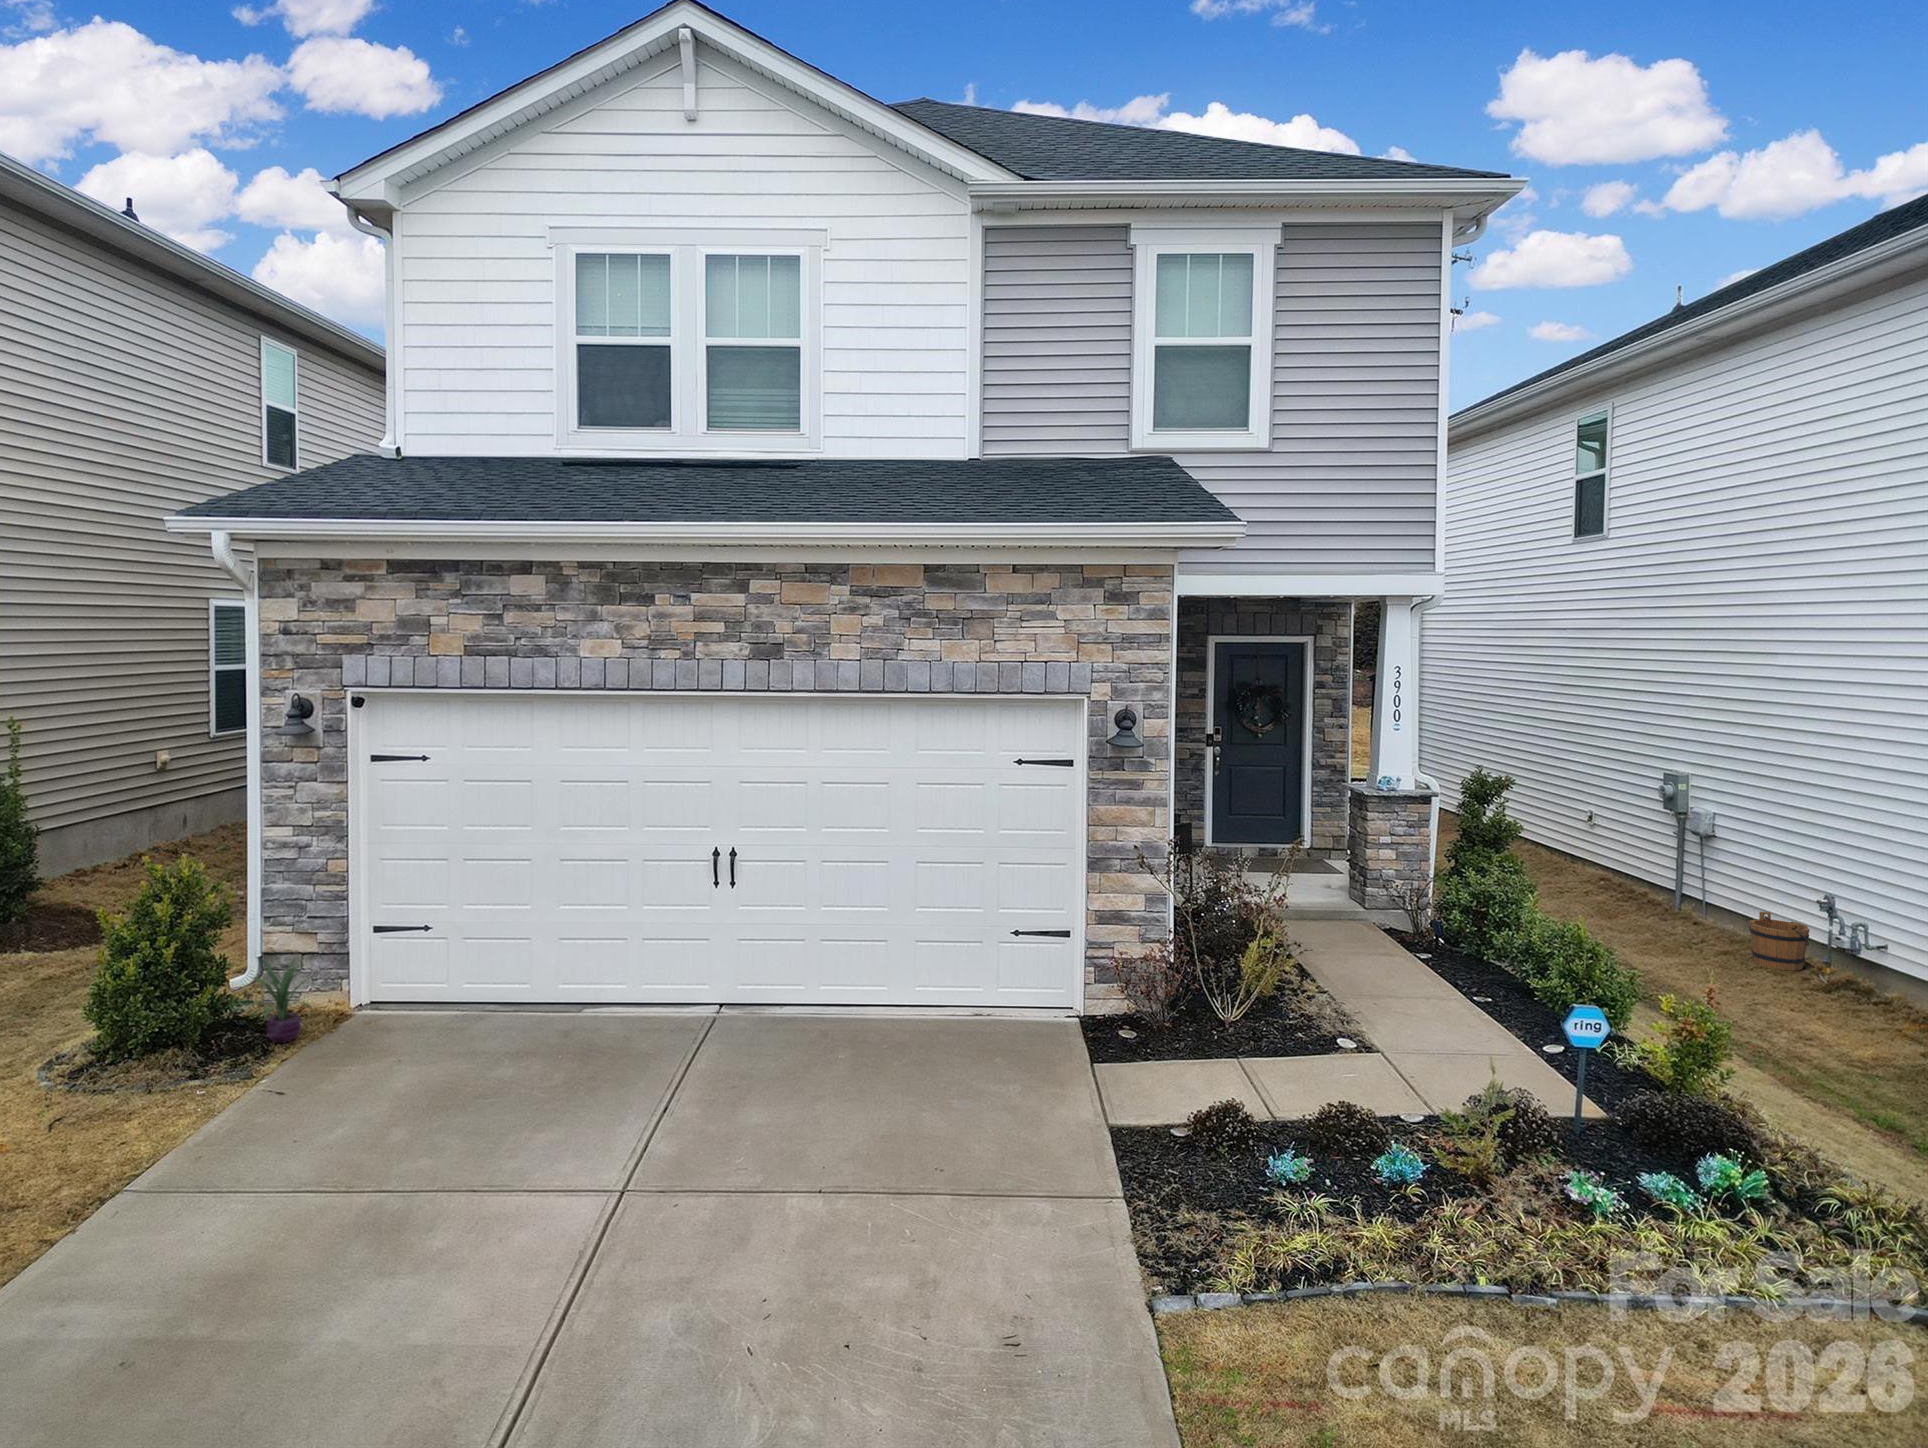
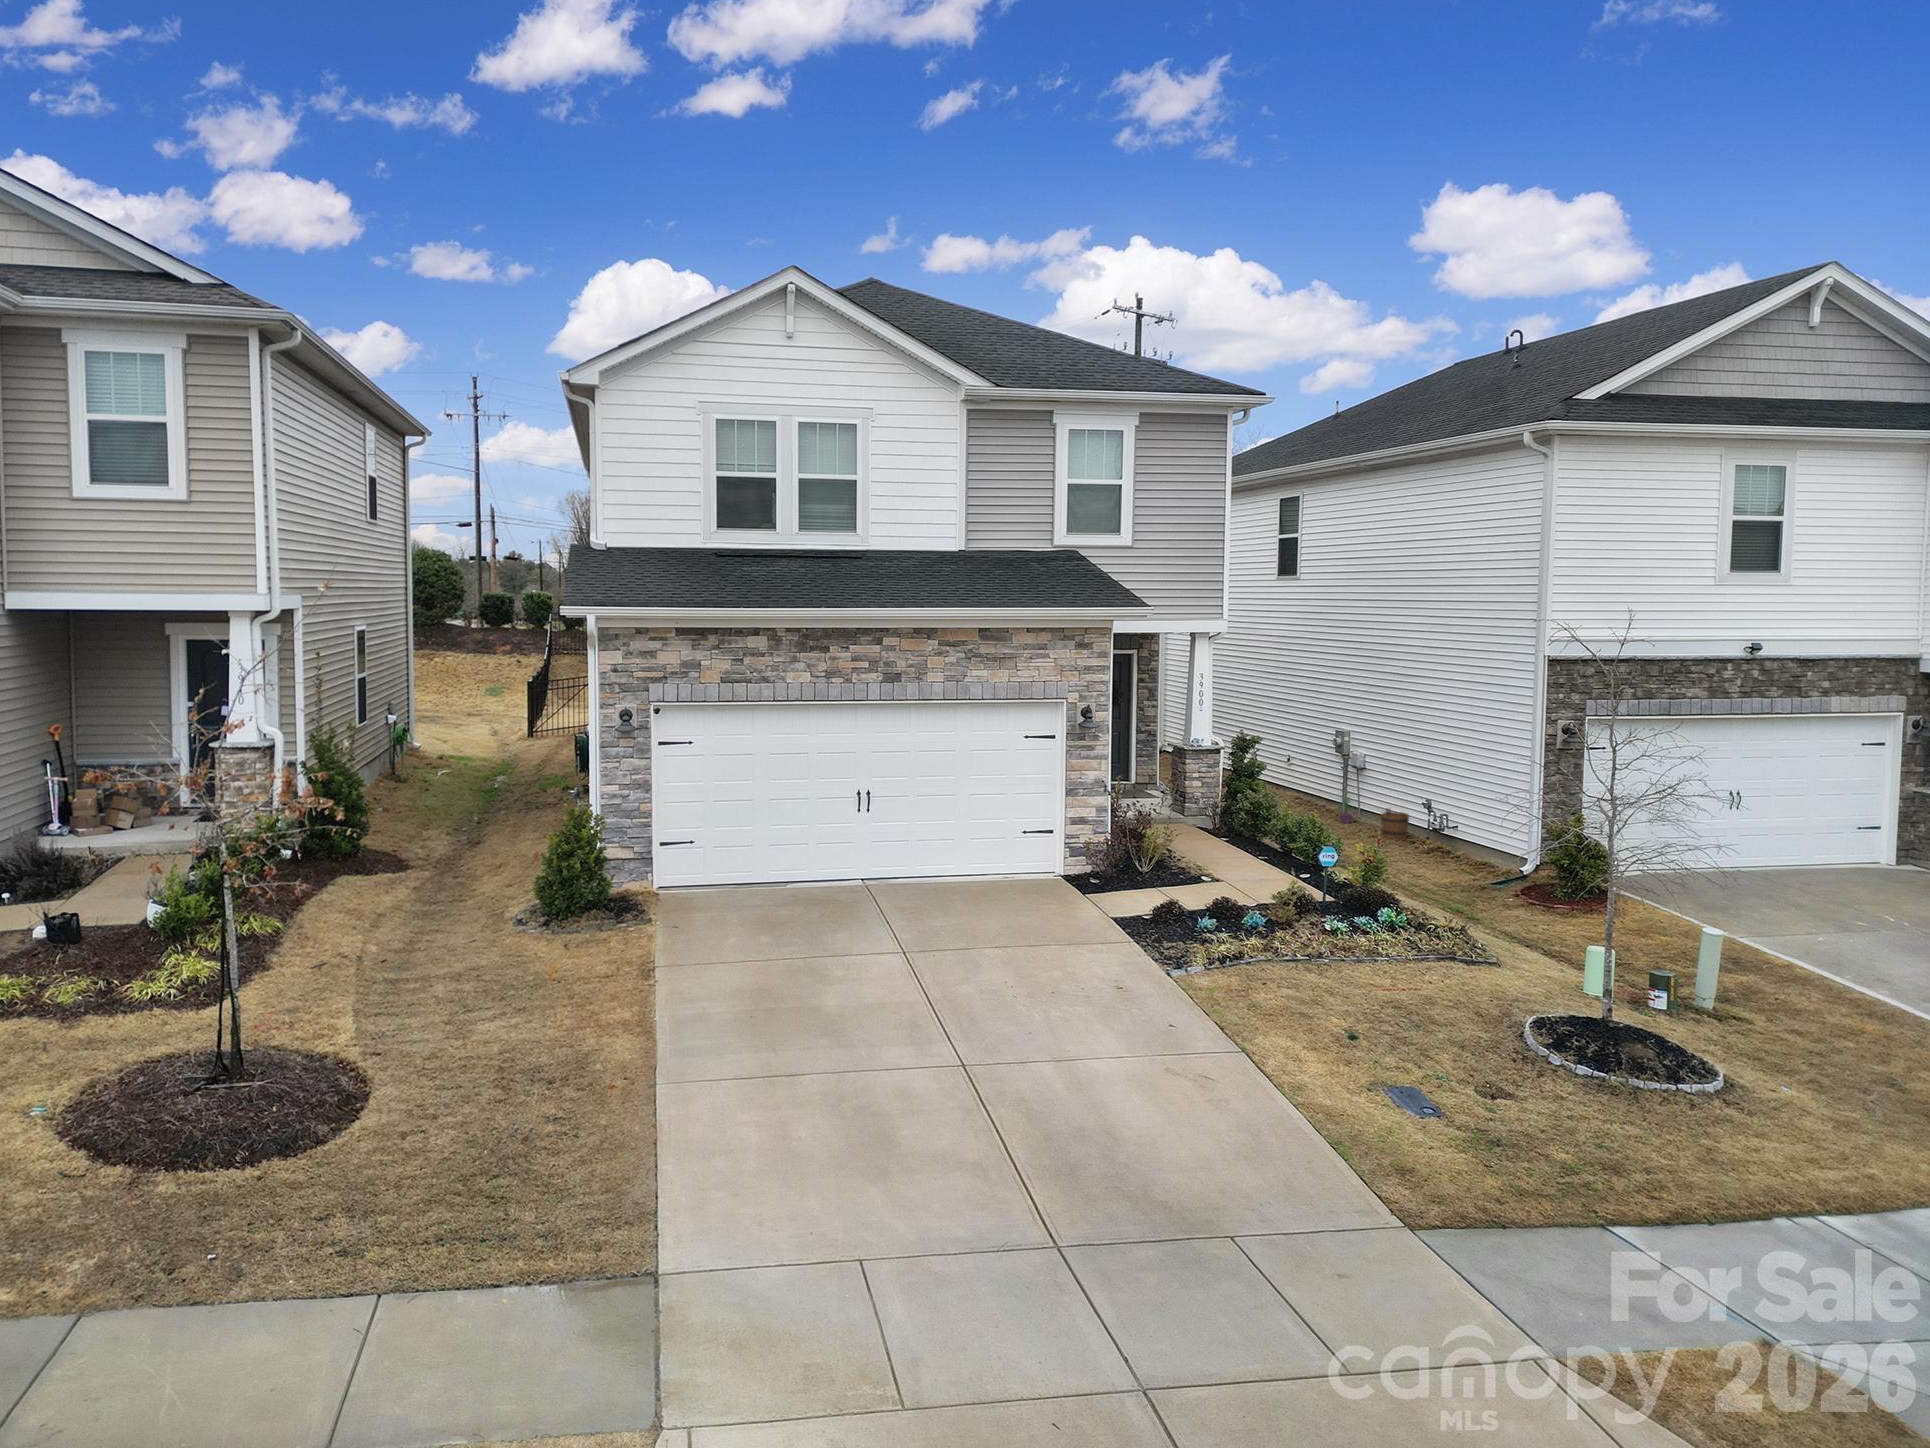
decorative plant: present [251,959,316,1043] -> present [1340,791,1352,823]

